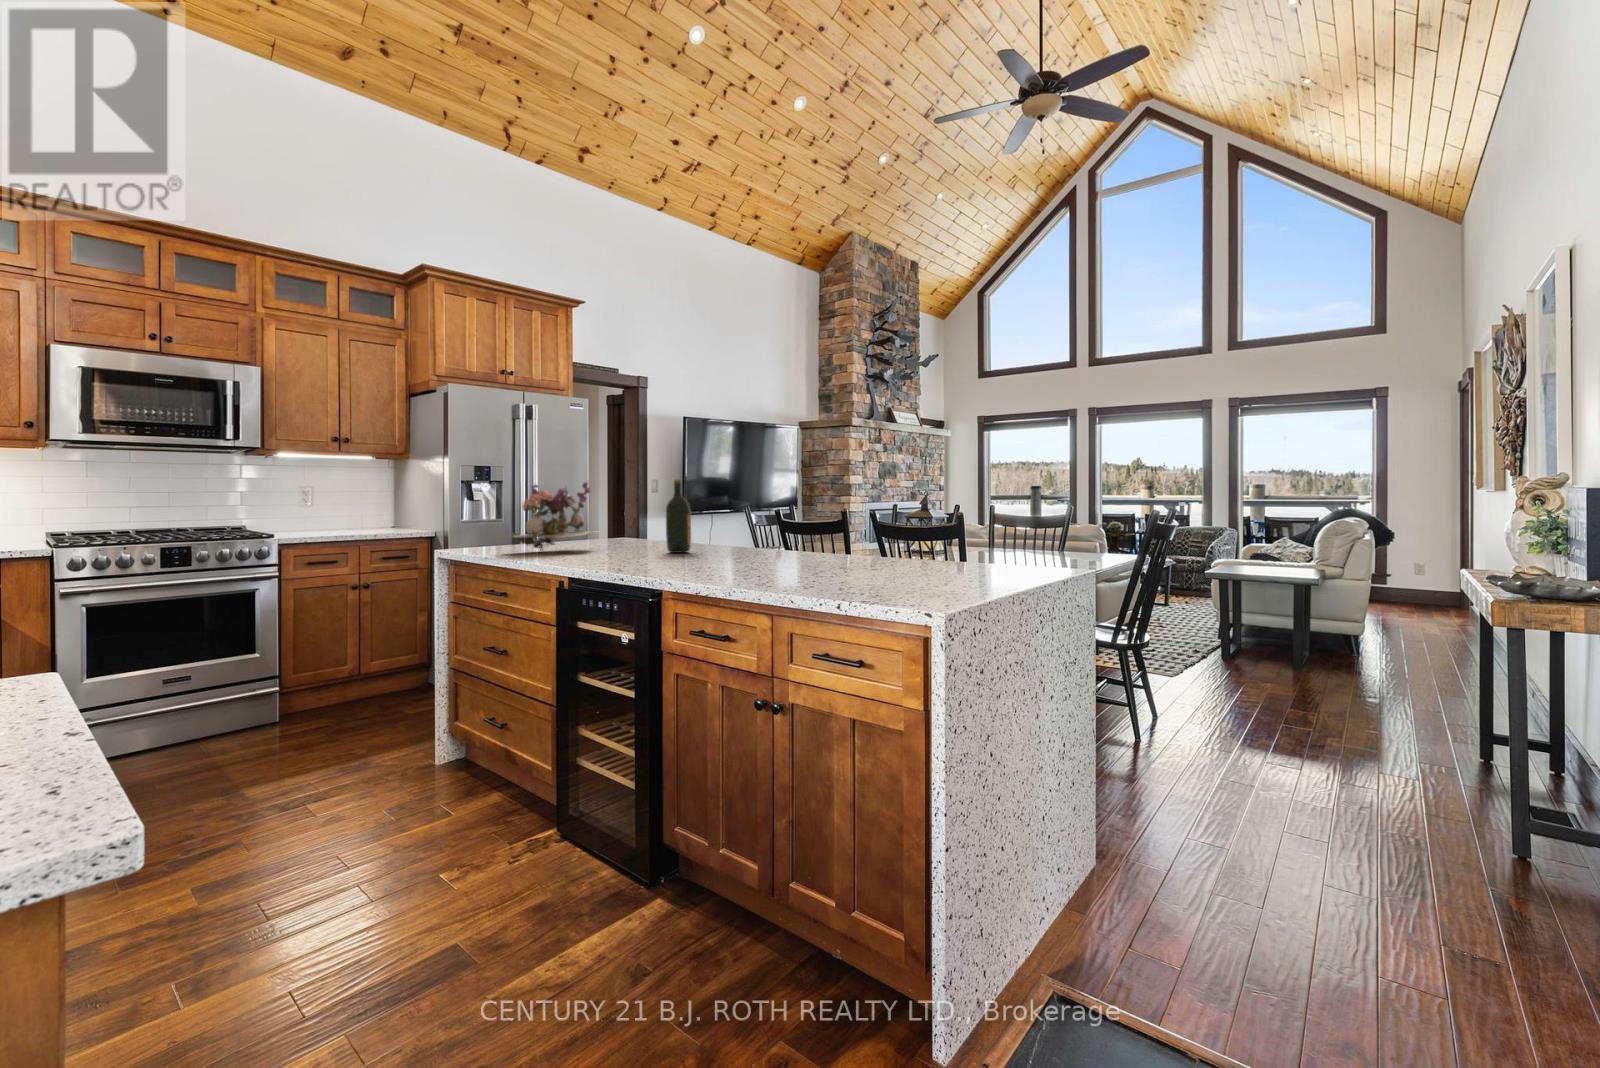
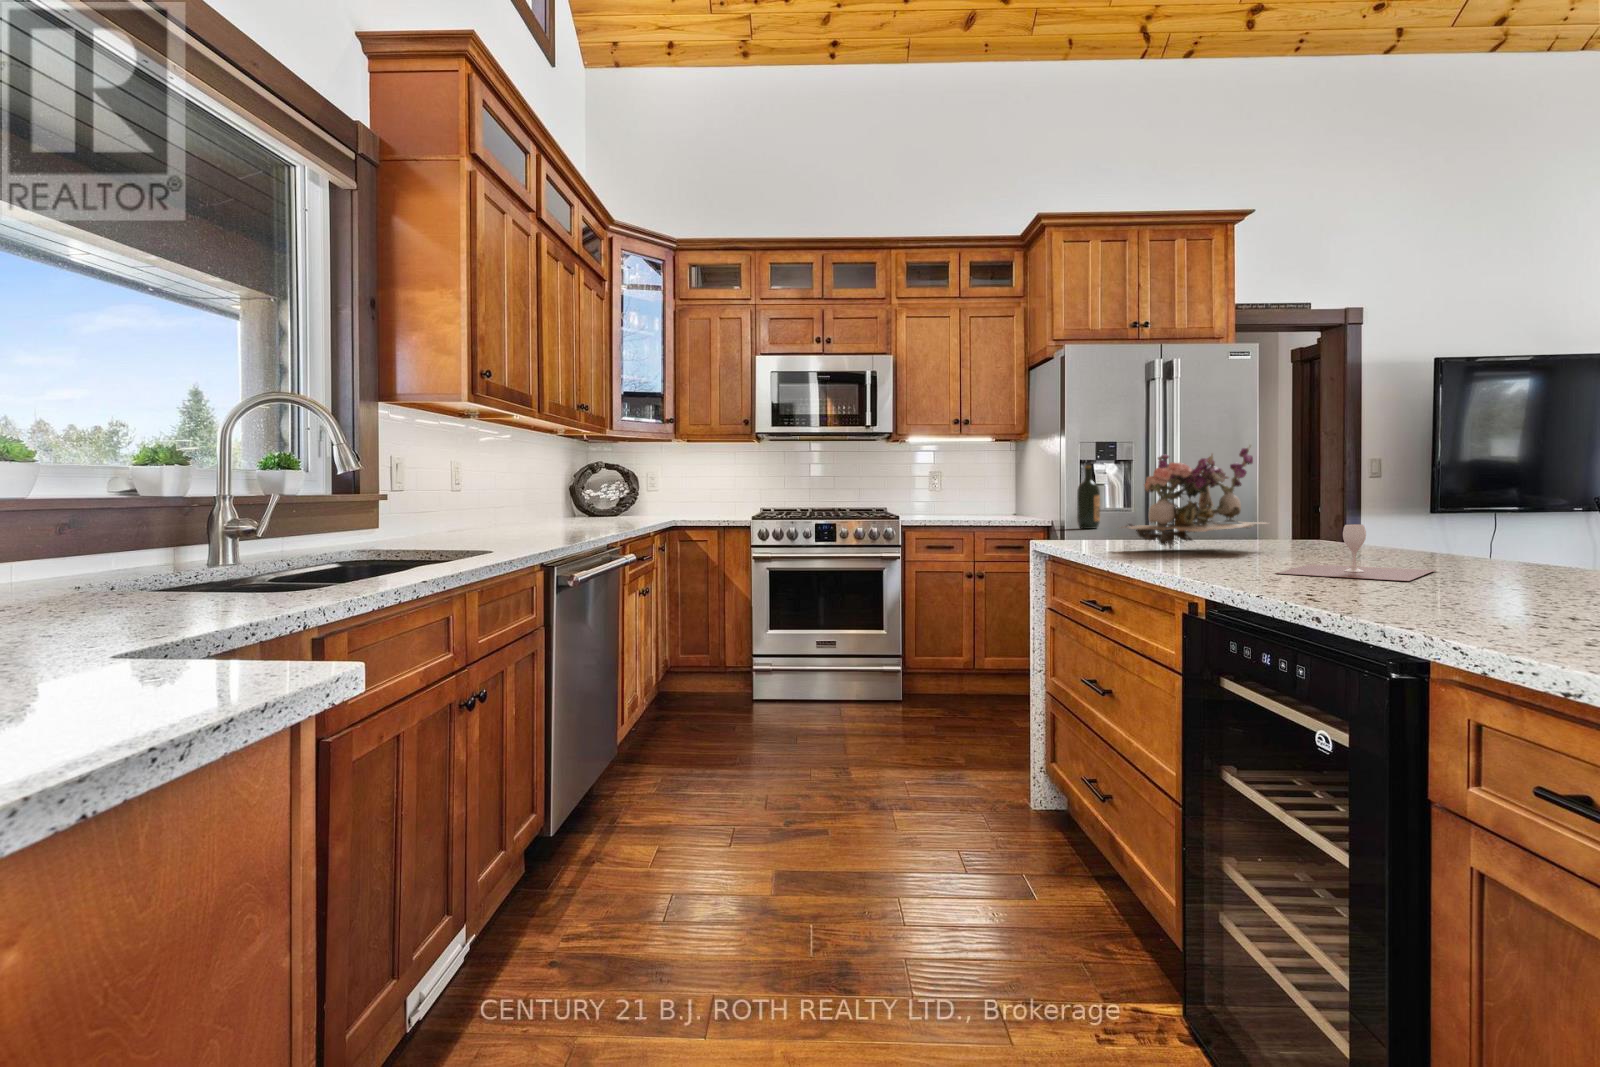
wine bottle: present [666,480,691,553] -> present [1077,465,1100,529]
wine glass: none [603,531,677,561] -> present [1276,524,1435,581]

